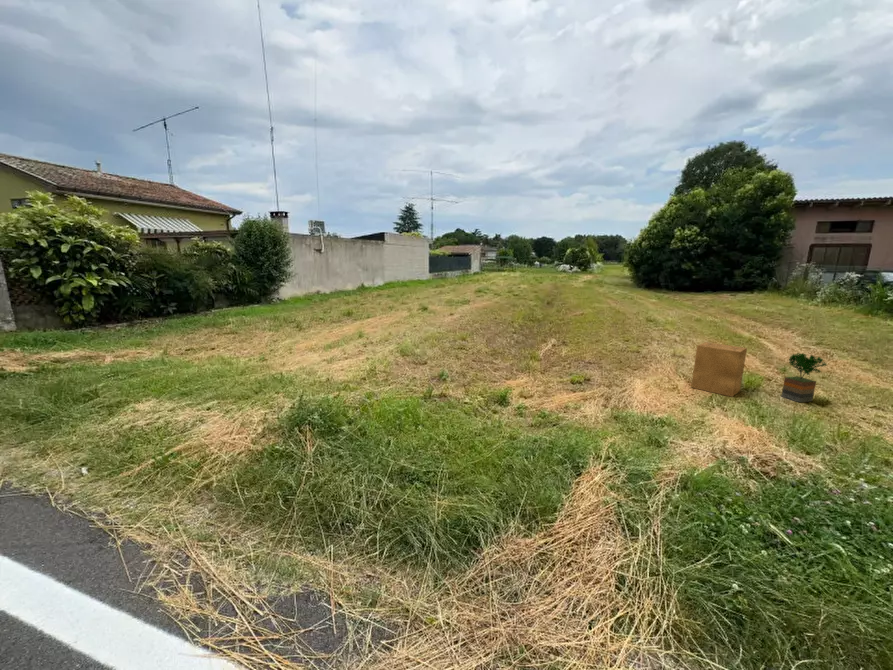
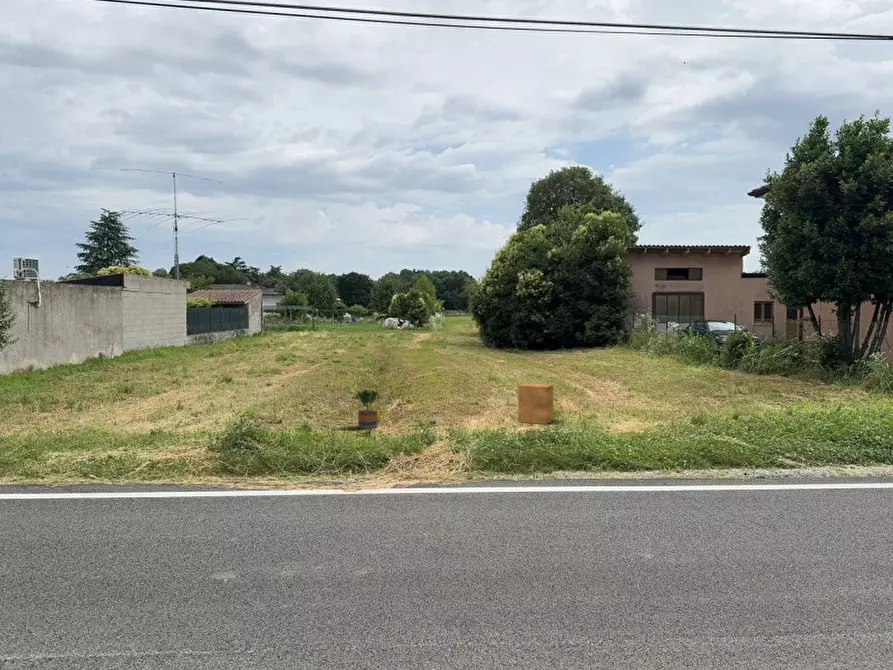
potted tree: present [781,353,827,402] -> present [356,390,381,429]

